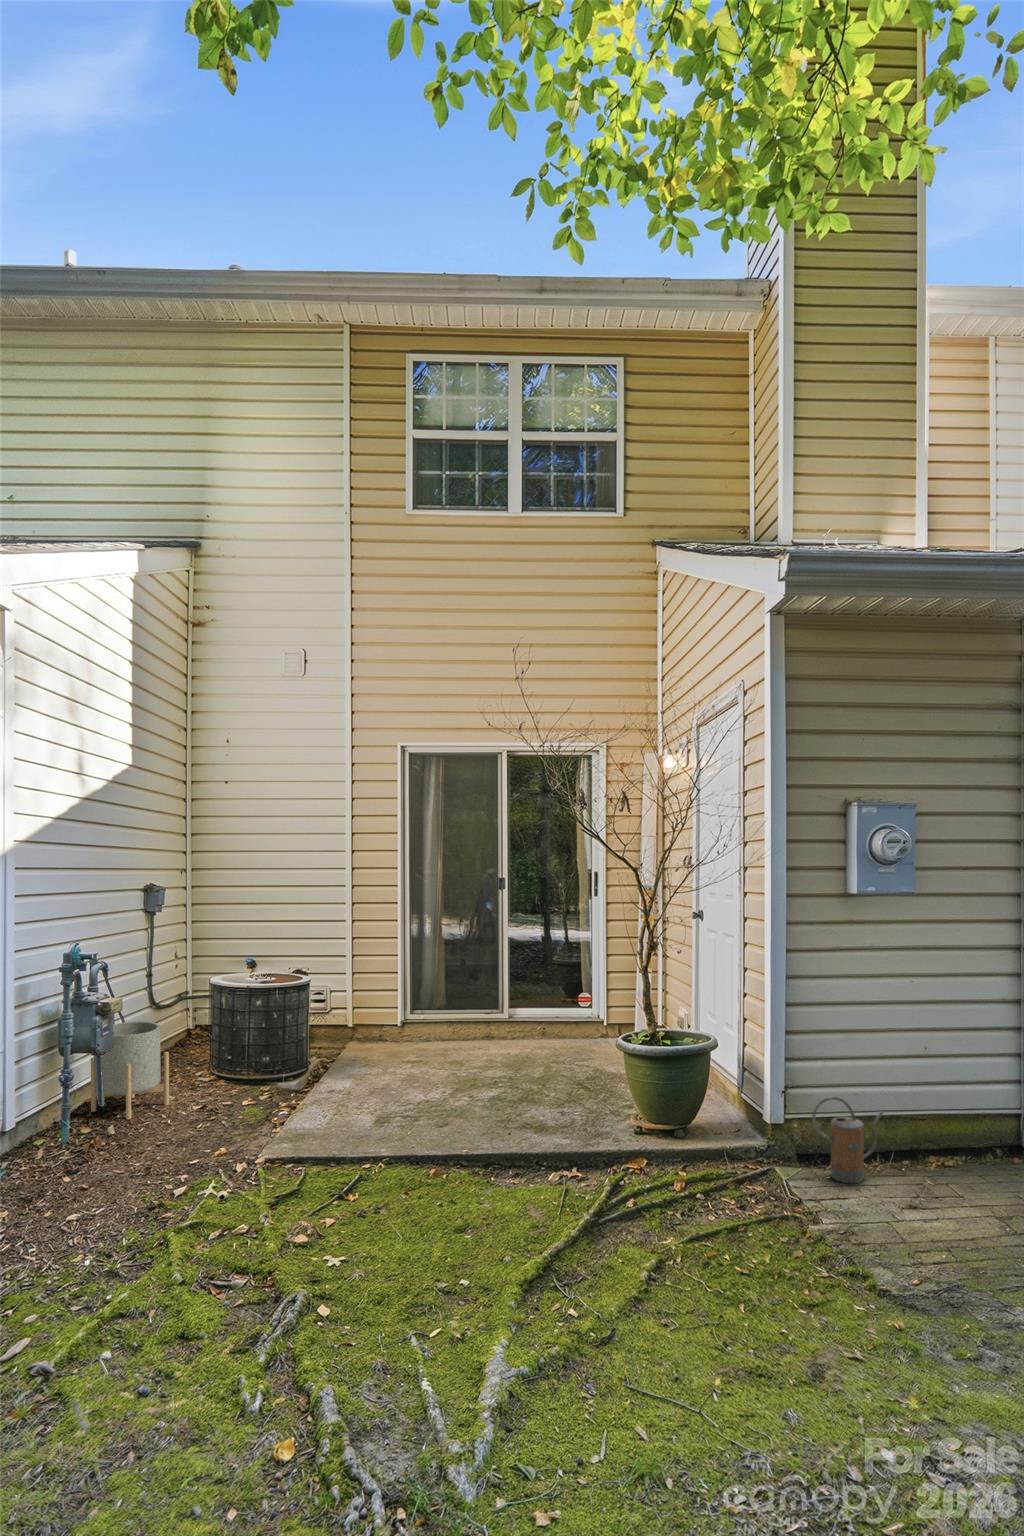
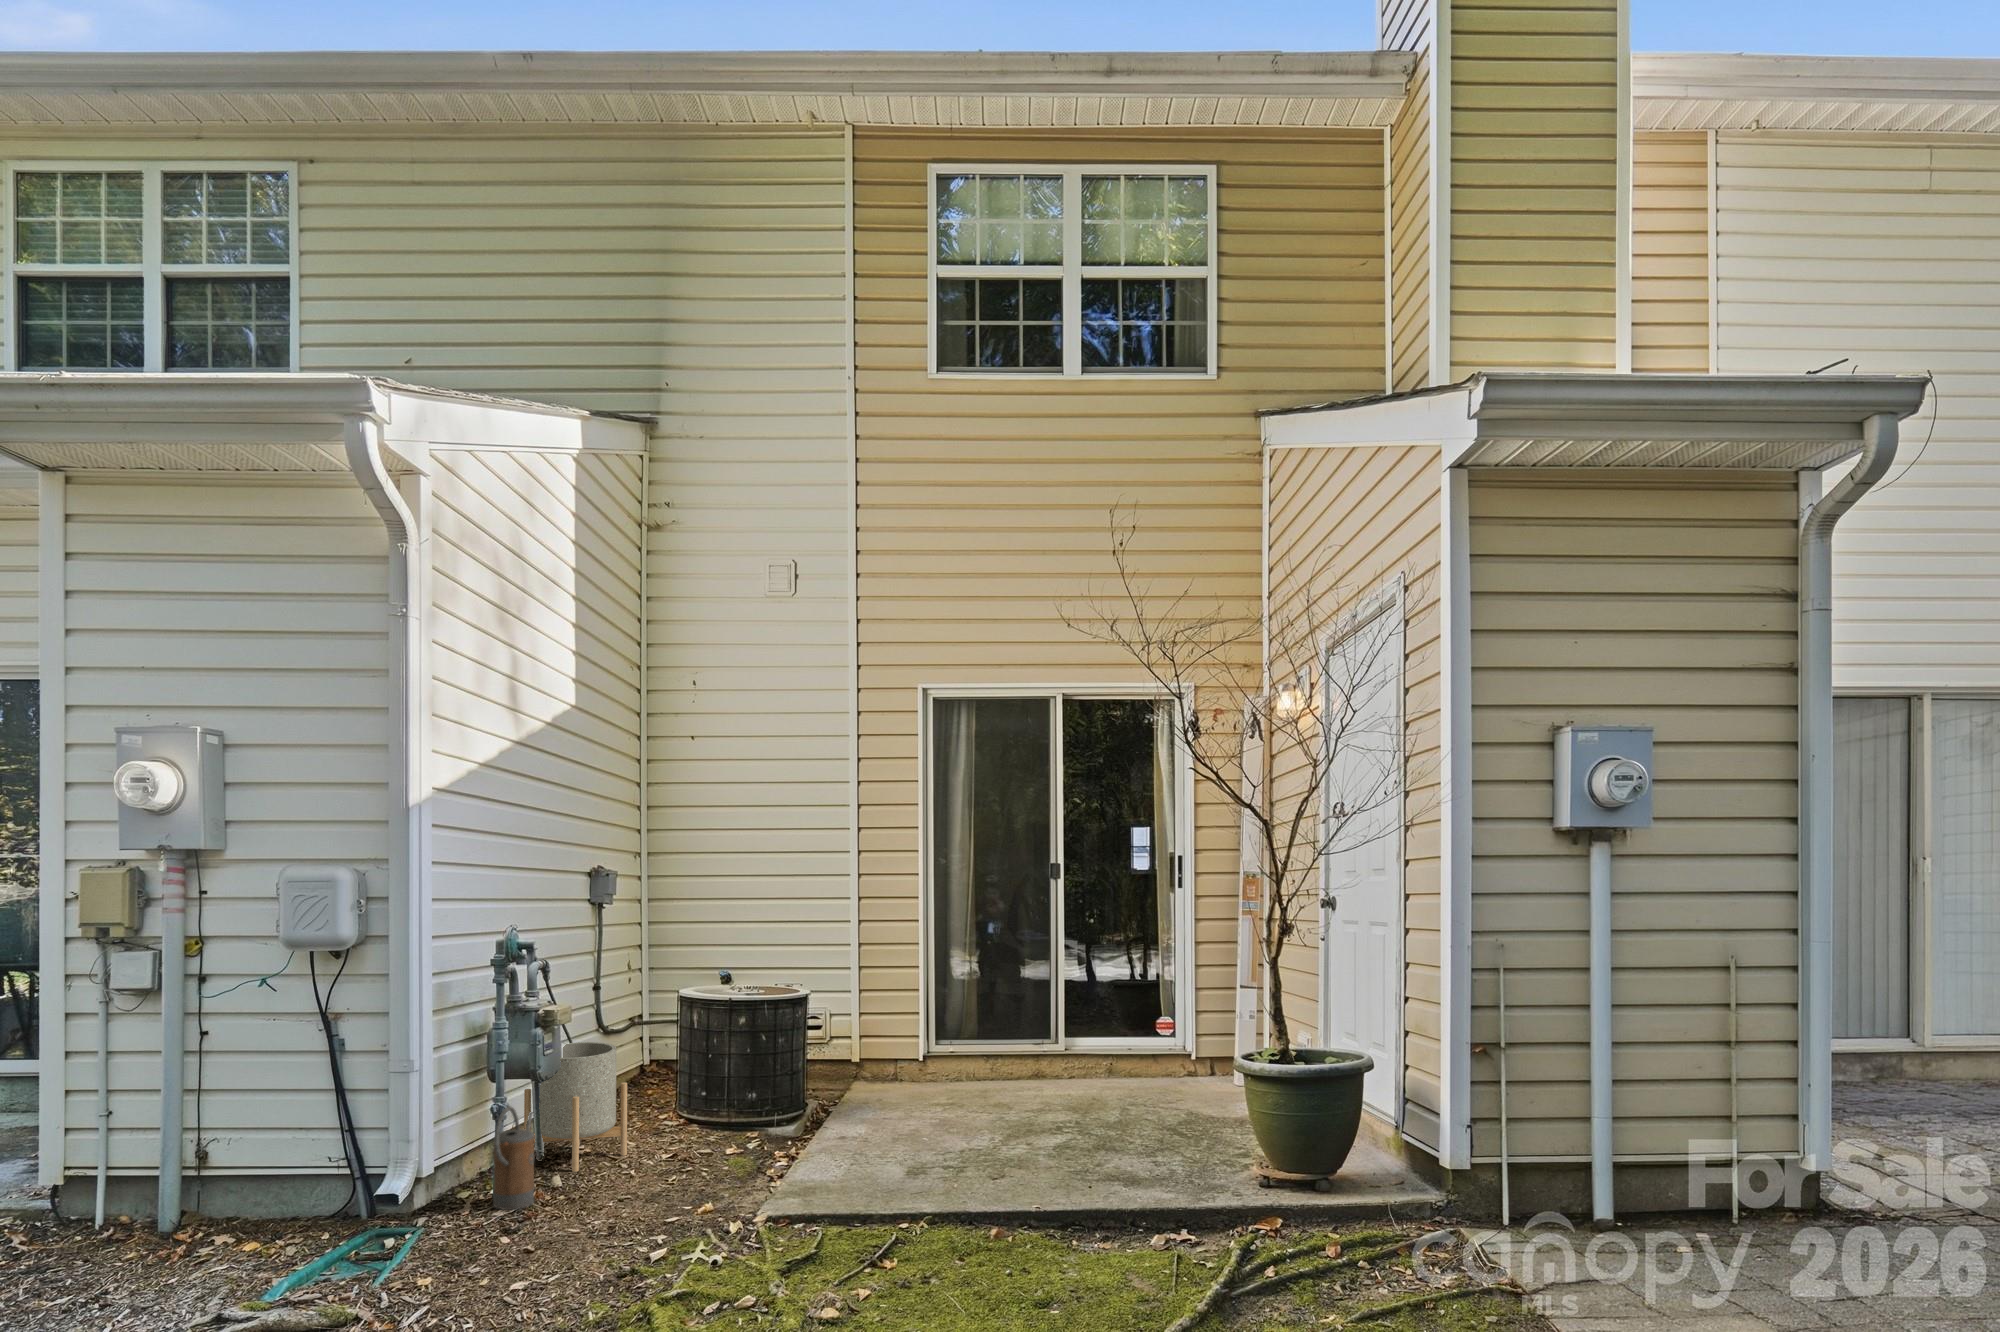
watering can: present [812,1096,883,1183] -> present [493,1106,535,1210]

